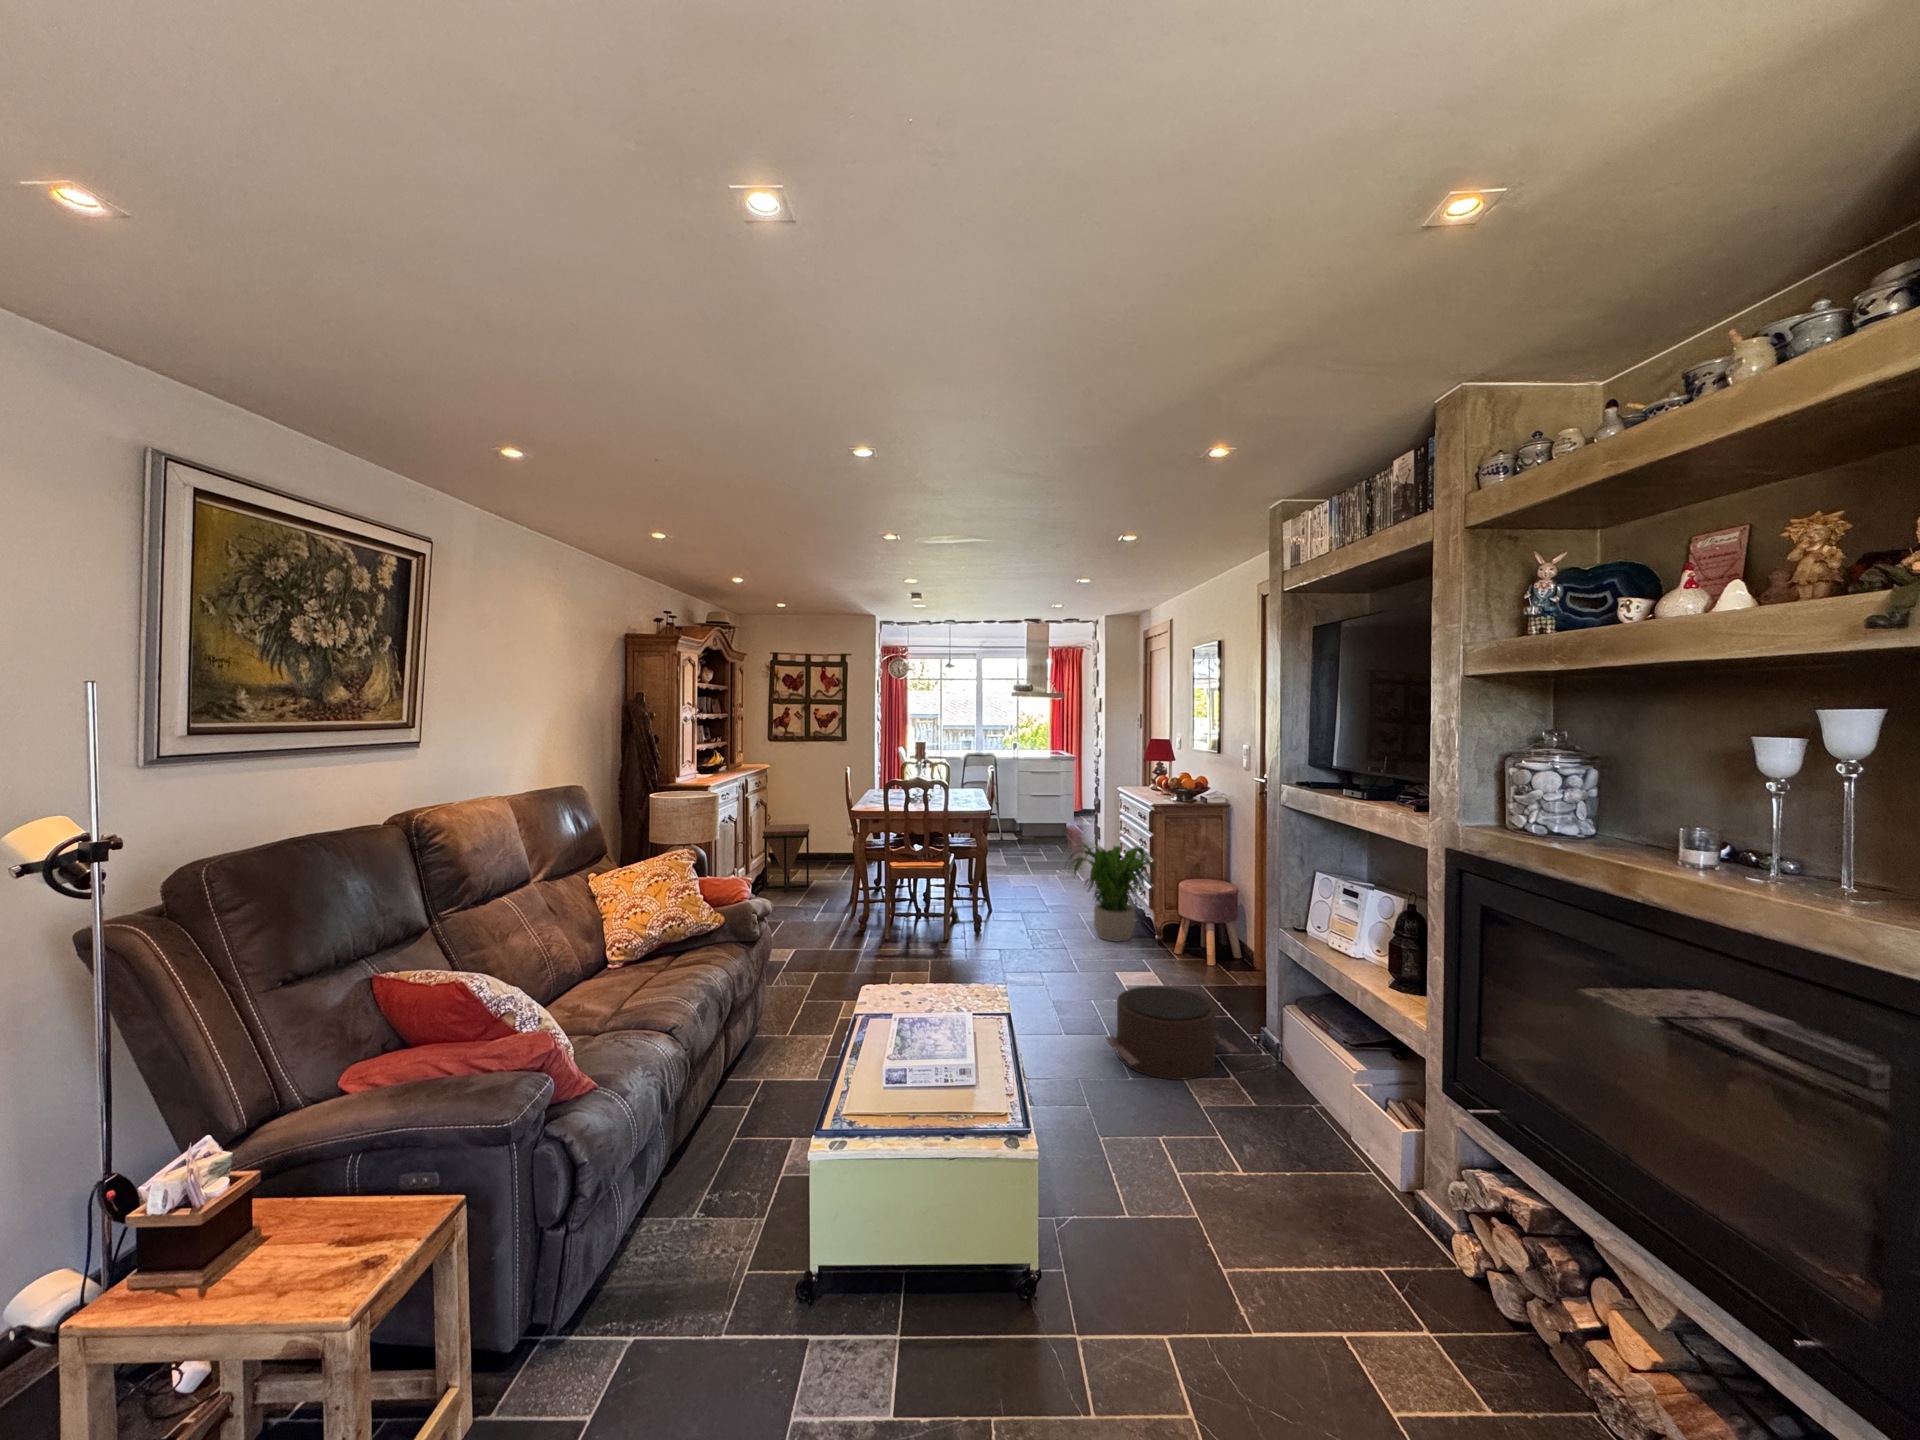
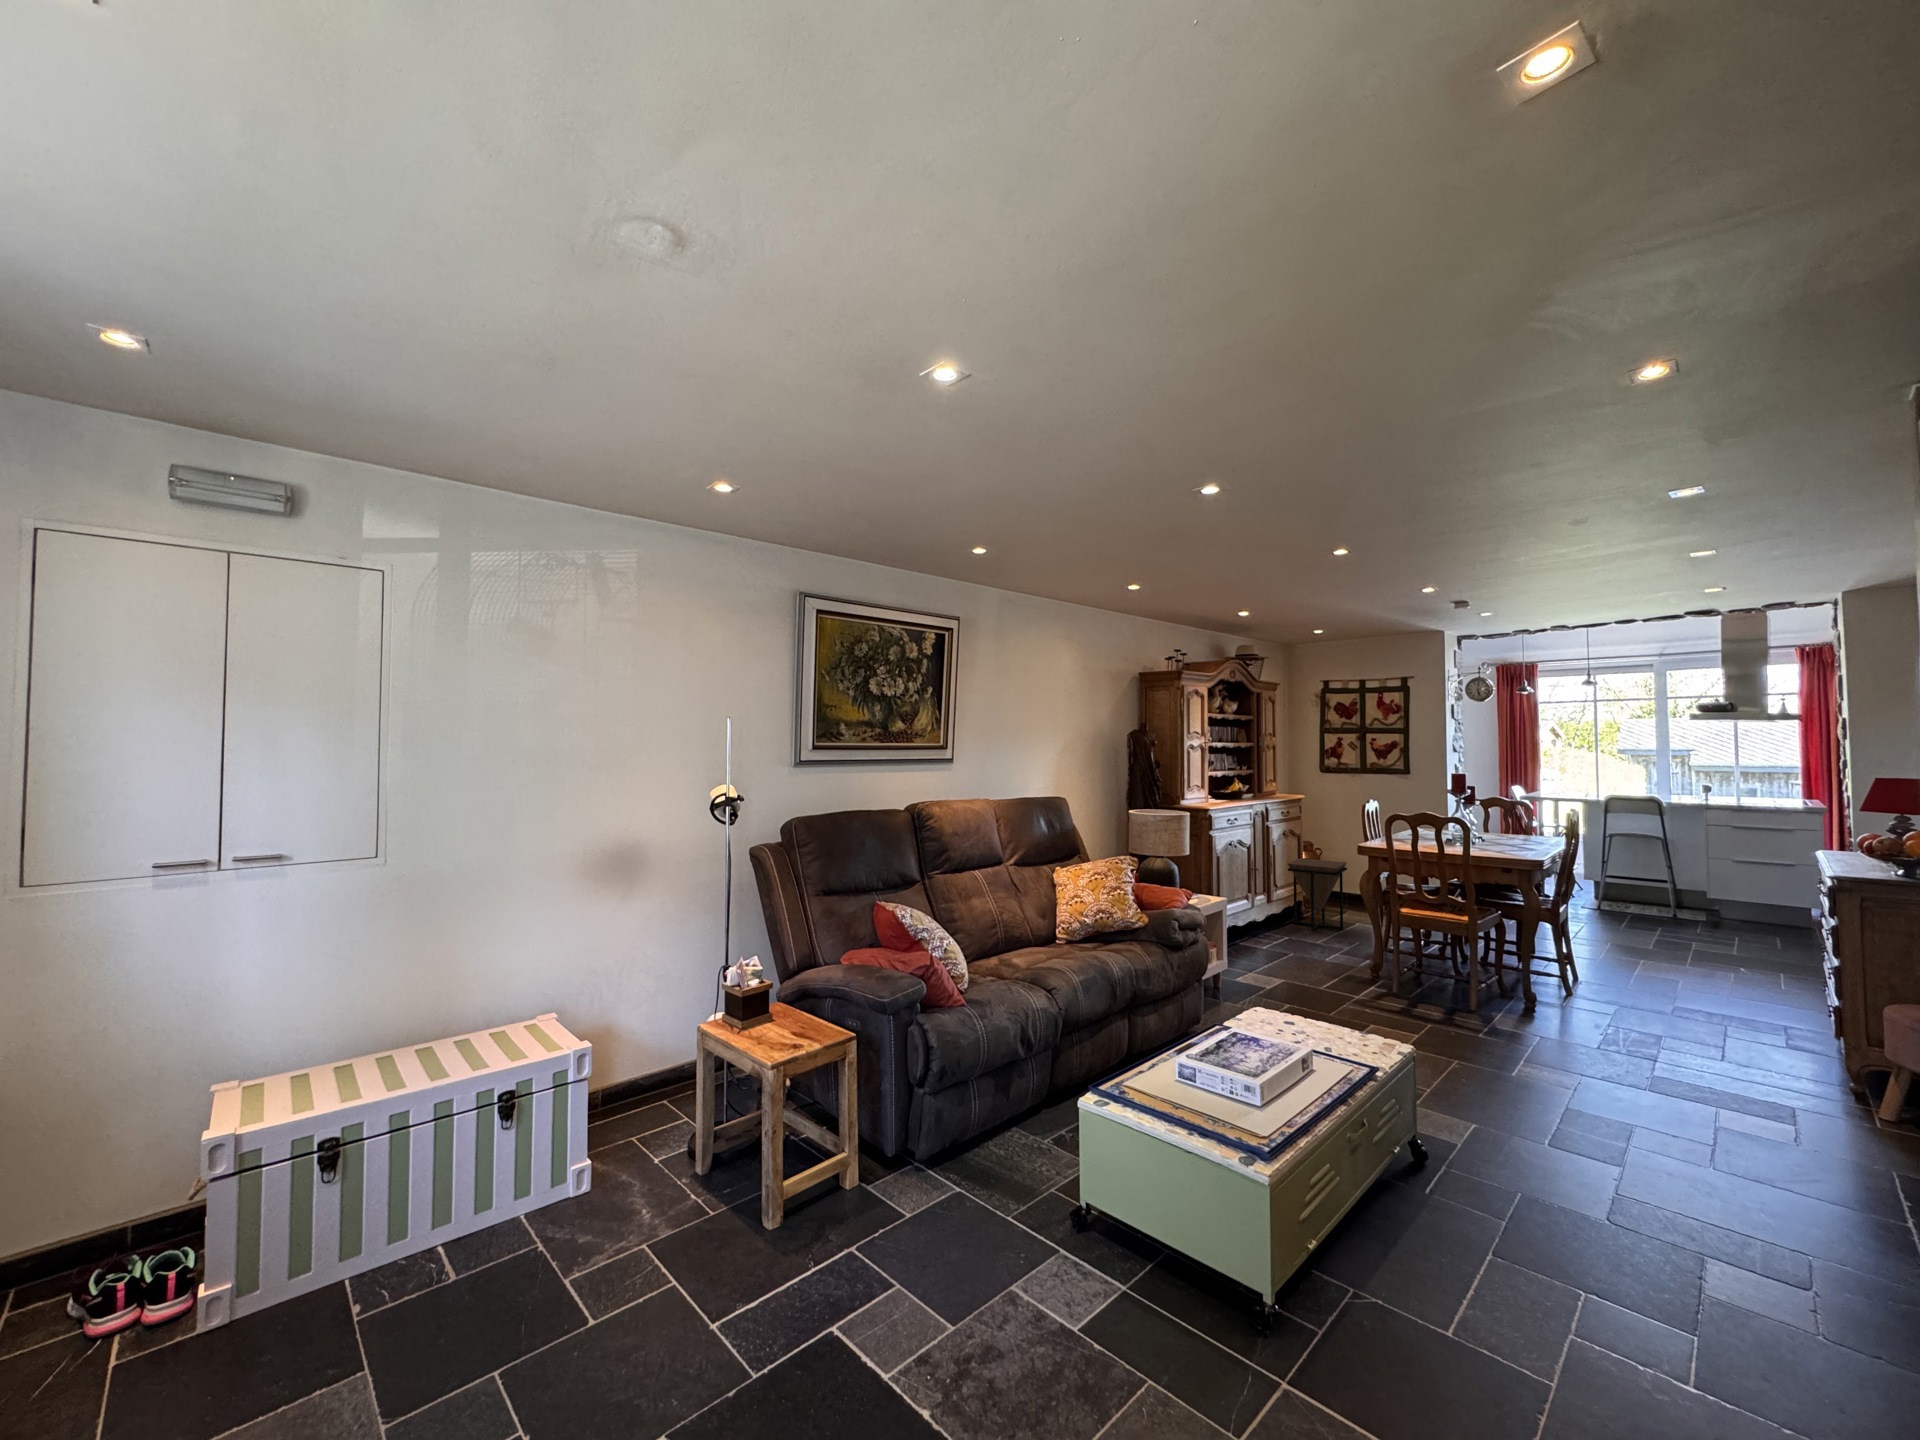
potted plant: present [1066,844,1157,941] -> none [1659,920,1860,1082]
pouf: present [1106,986,1239,1080] -> none [1581,1116,1829,1272]

